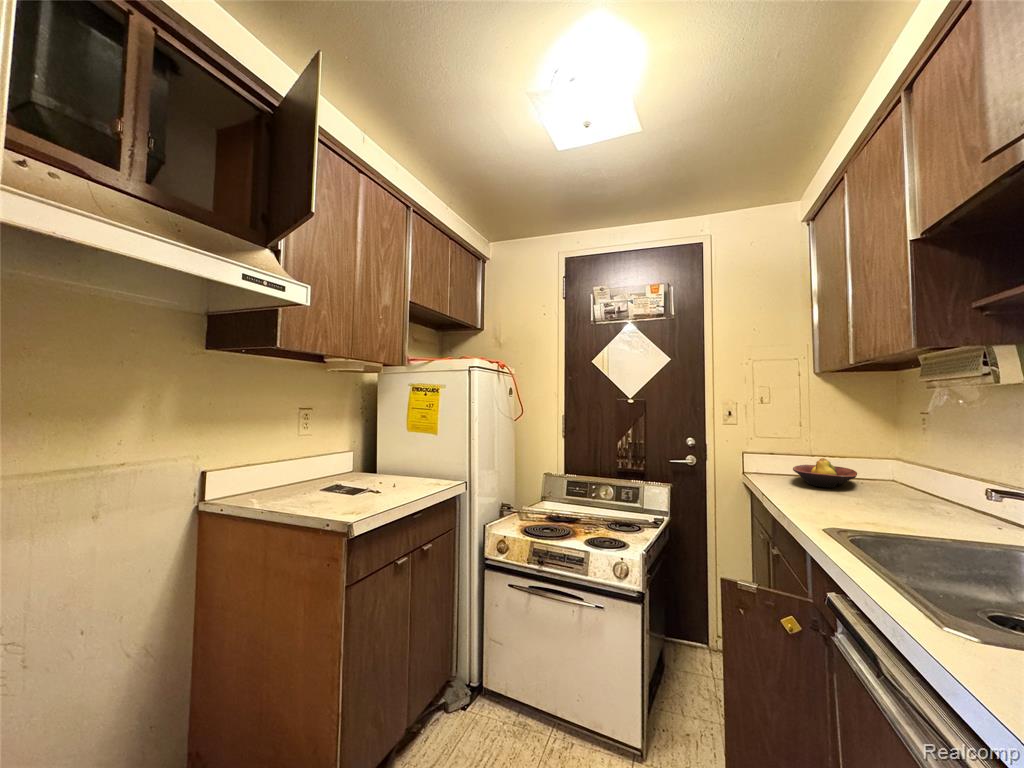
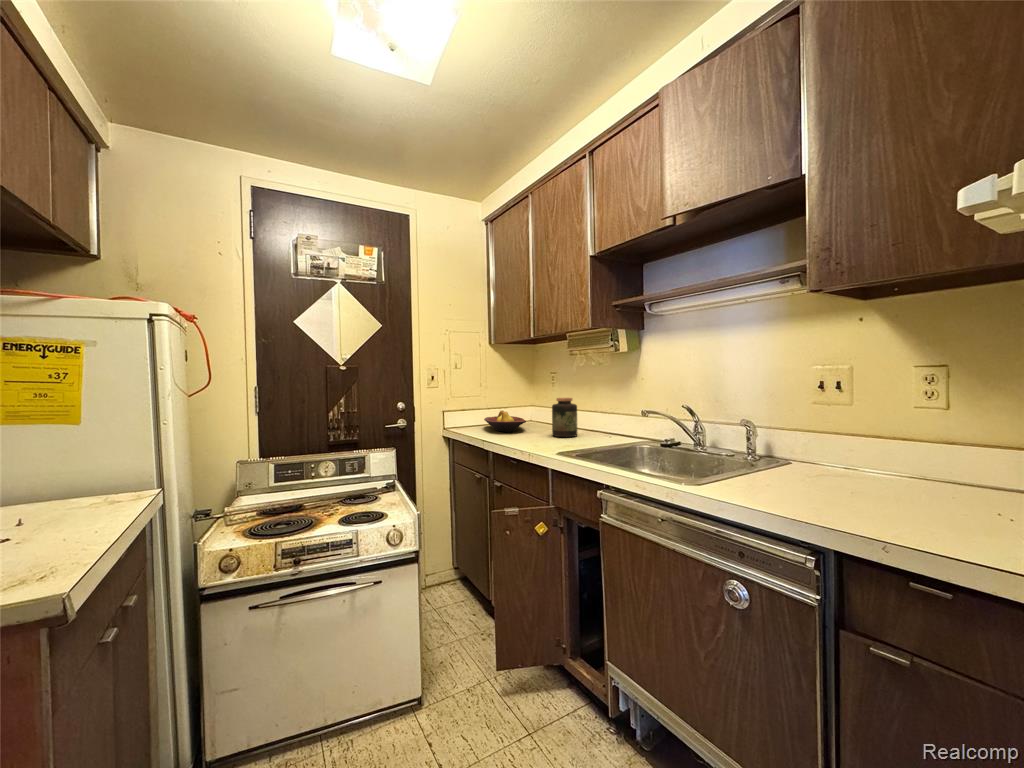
jar: none [886,449,939,511] -> present [552,398,577,437]

